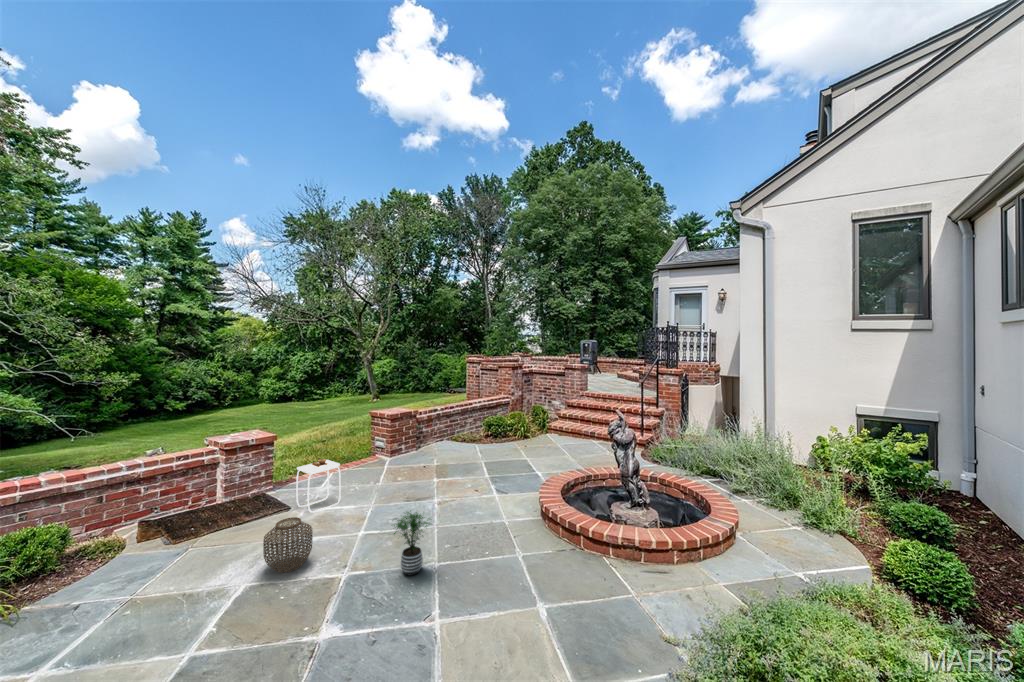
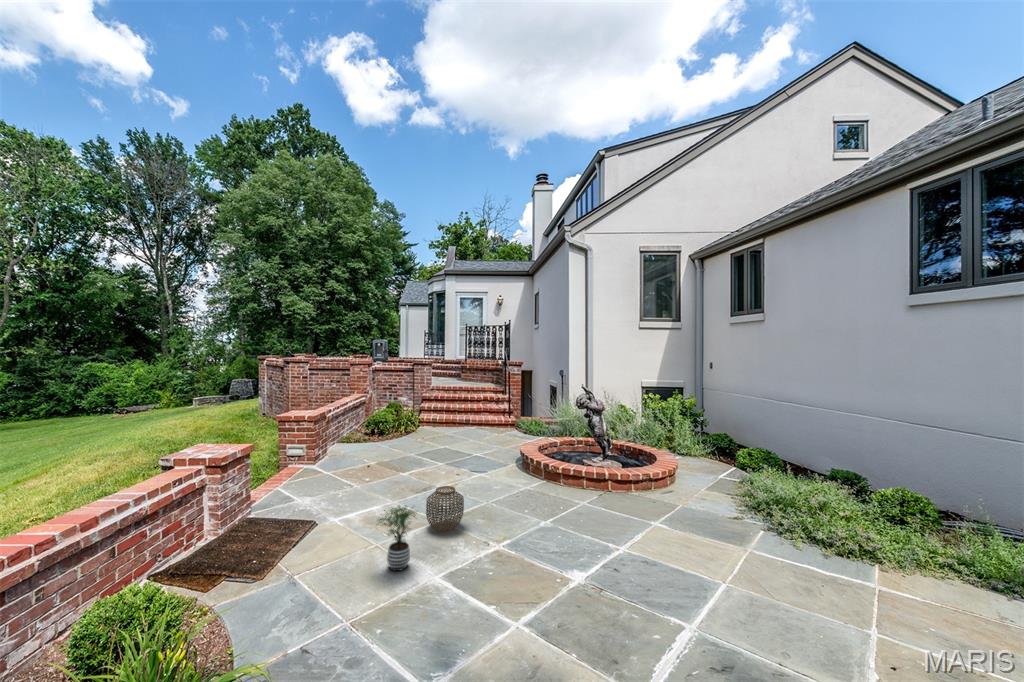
side table: present [296,458,341,513] -> none [333,454,366,508]
potted plant: present [394,512,428,575] -> present [377,506,415,571]

